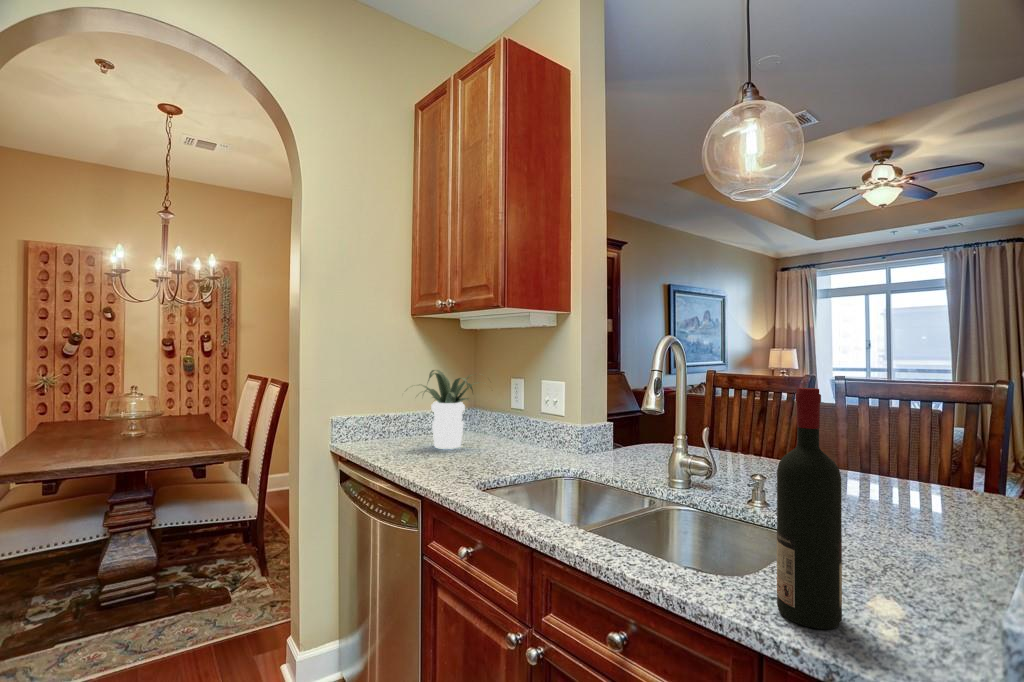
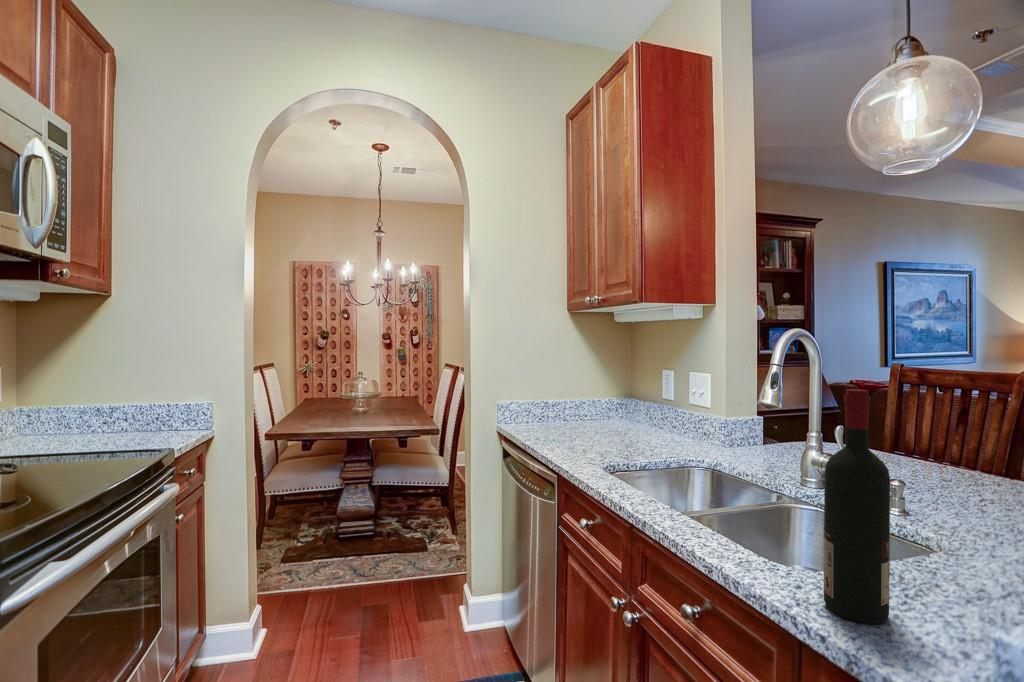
potted plant: present [422,370,475,449] -> none [550,362,639,435]

